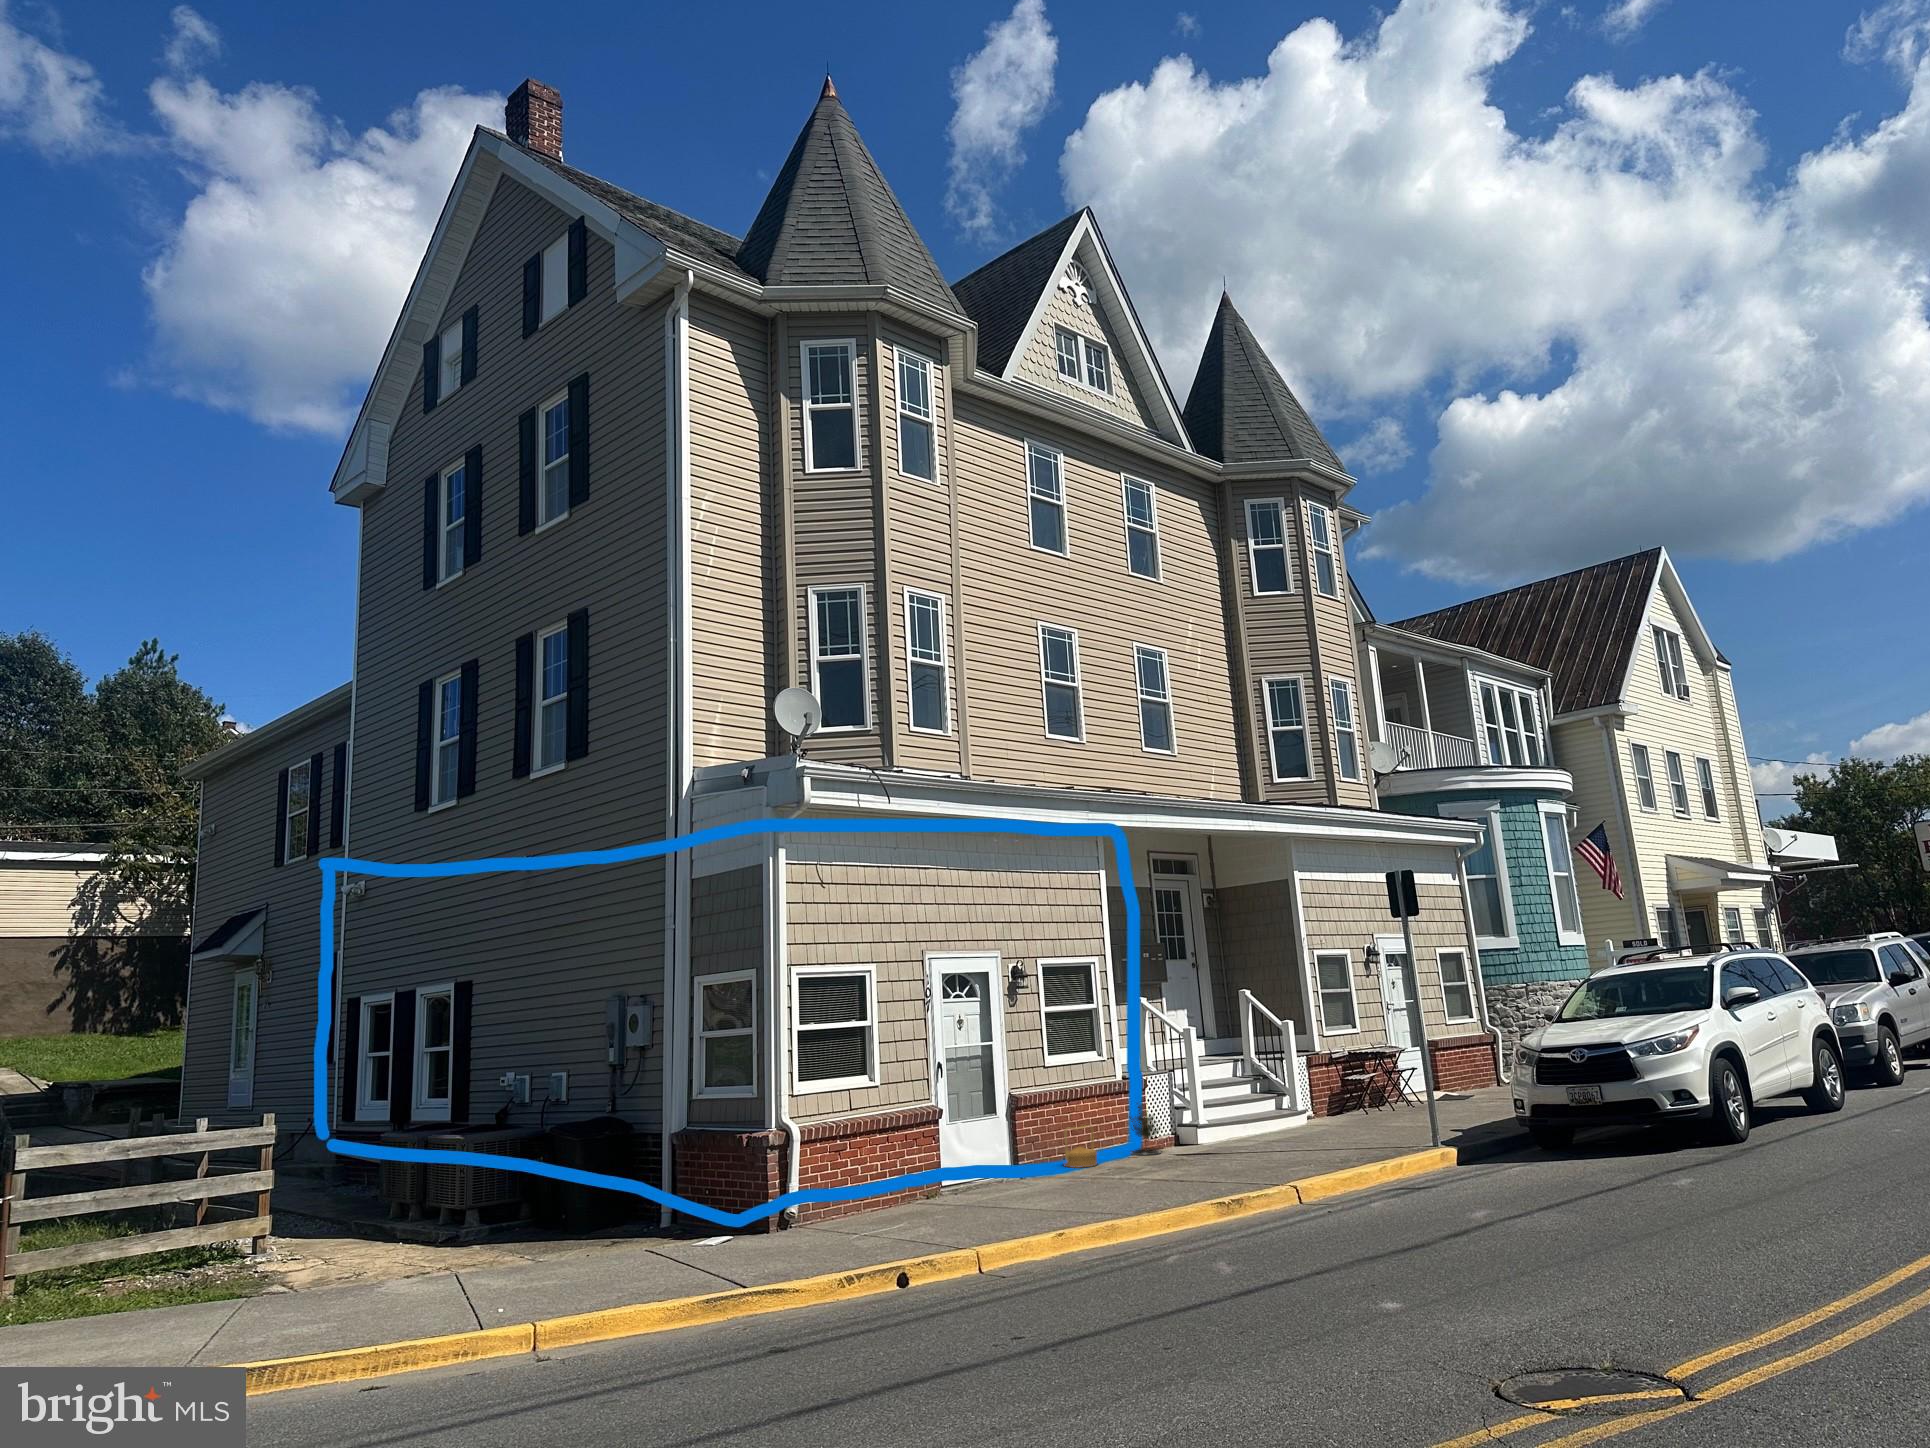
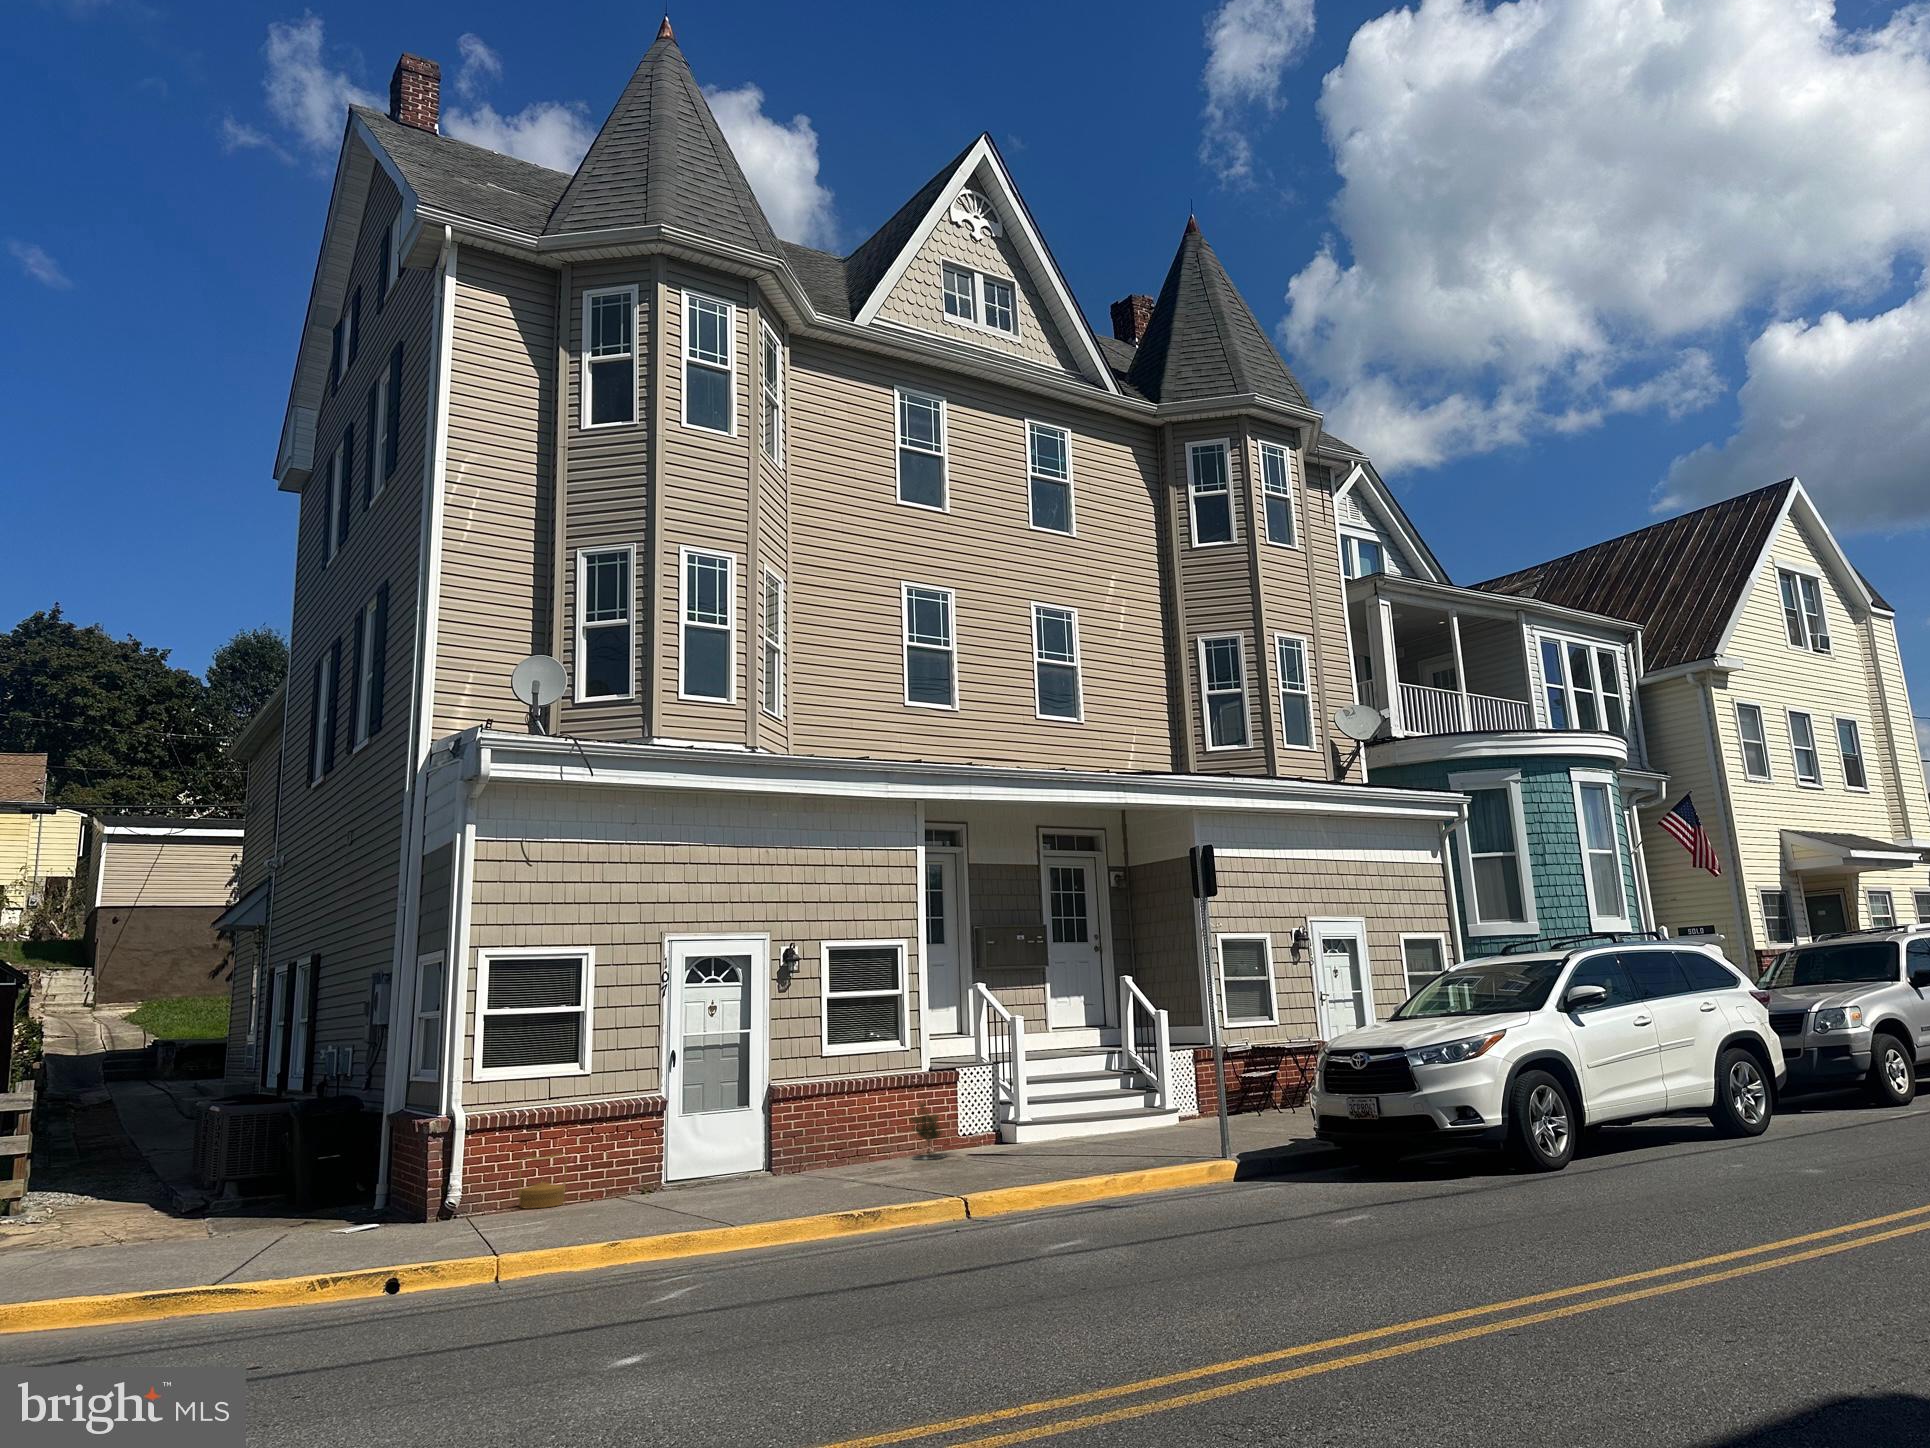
woven basket: present [1064,1126,1097,1168] -> present [518,1155,567,1209]

